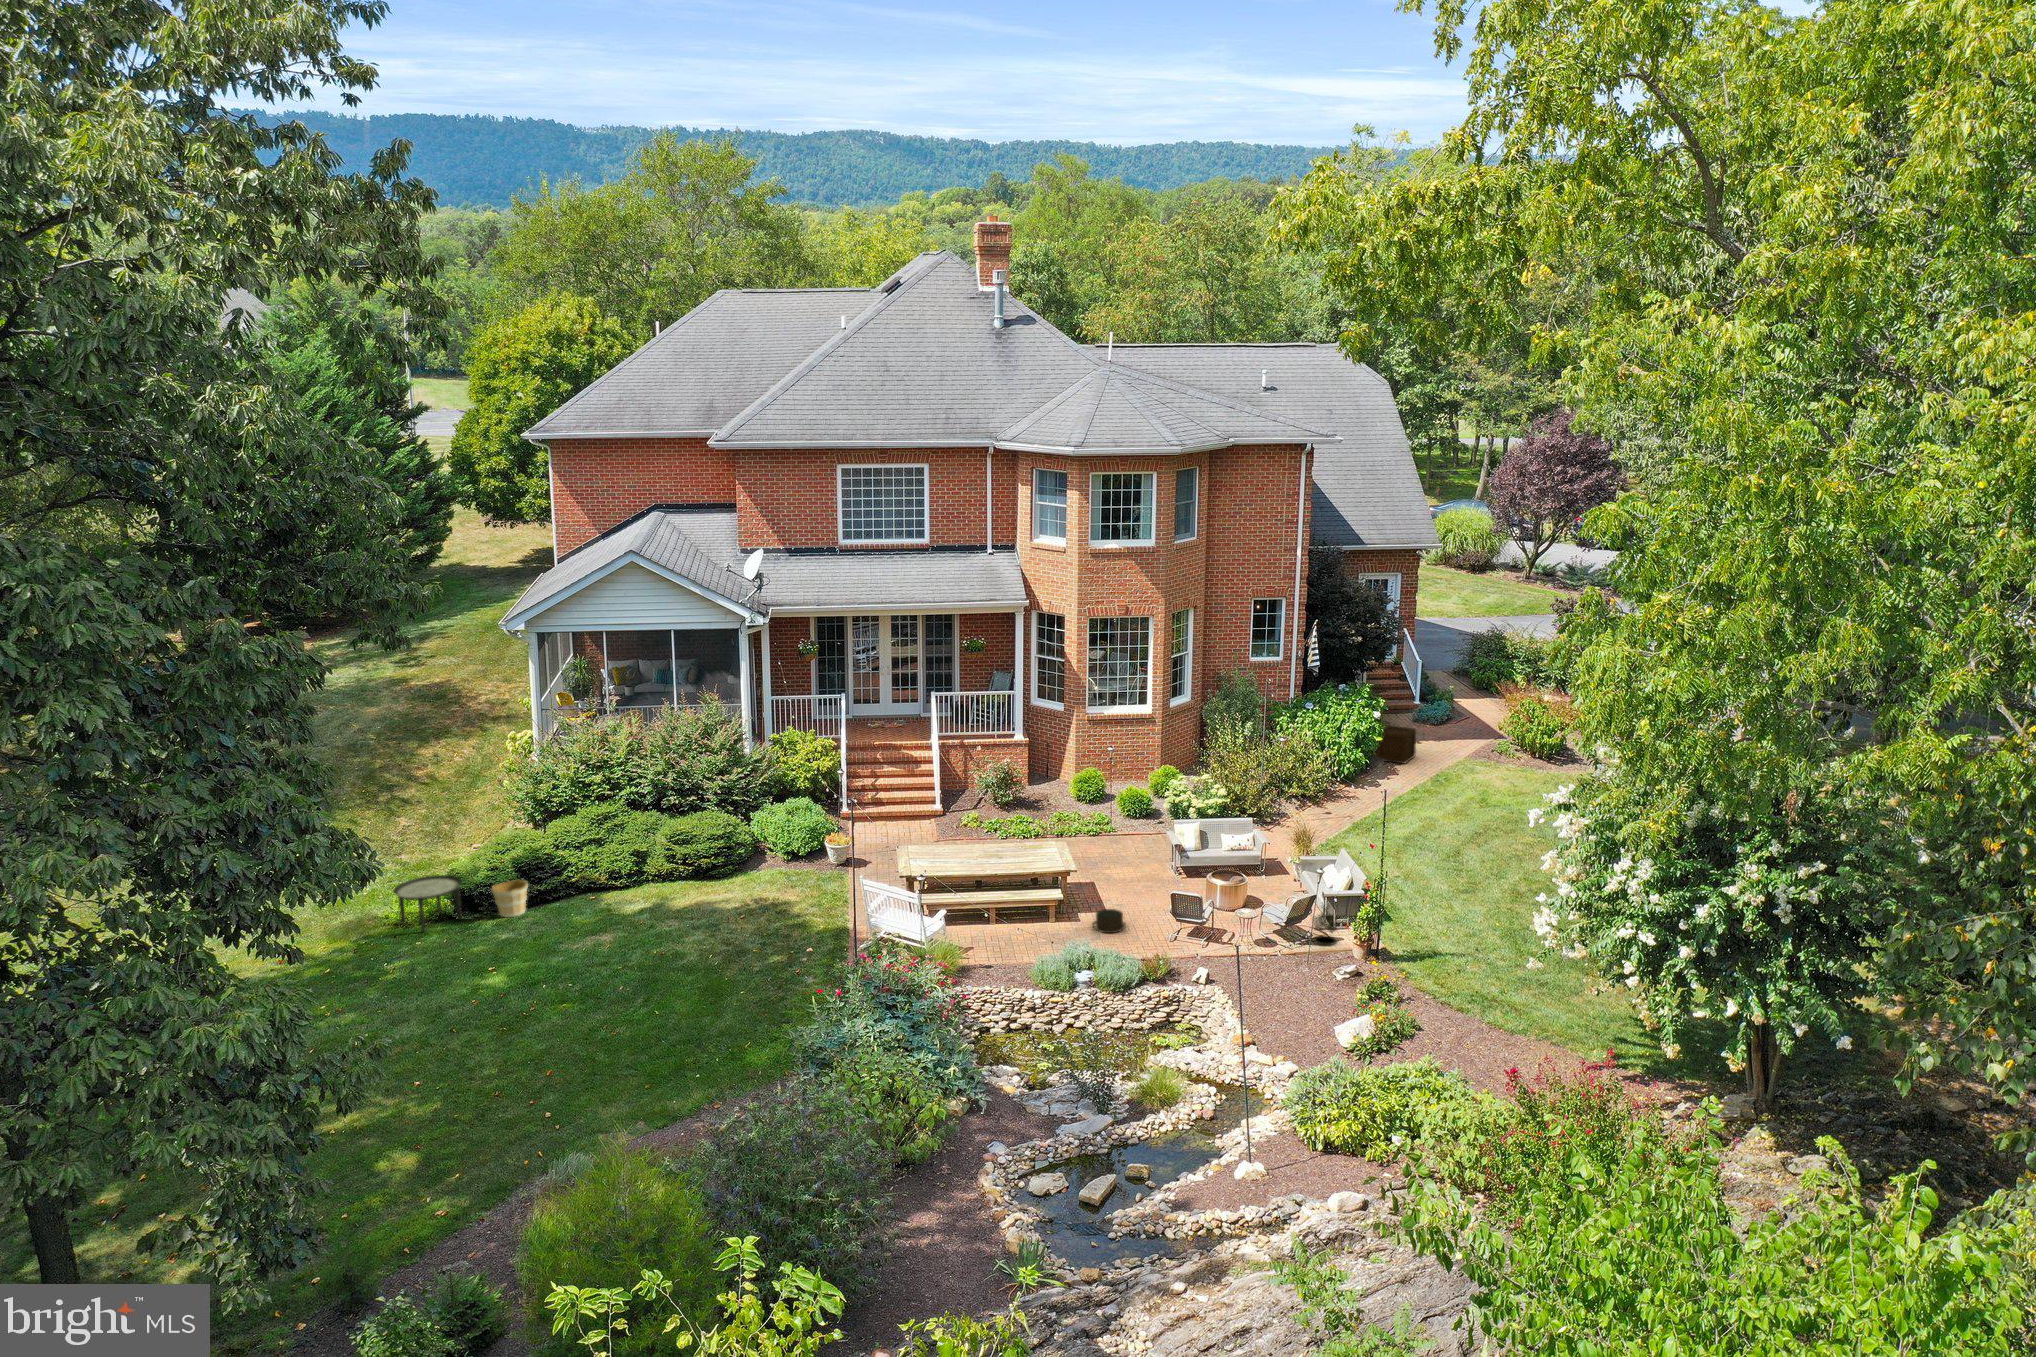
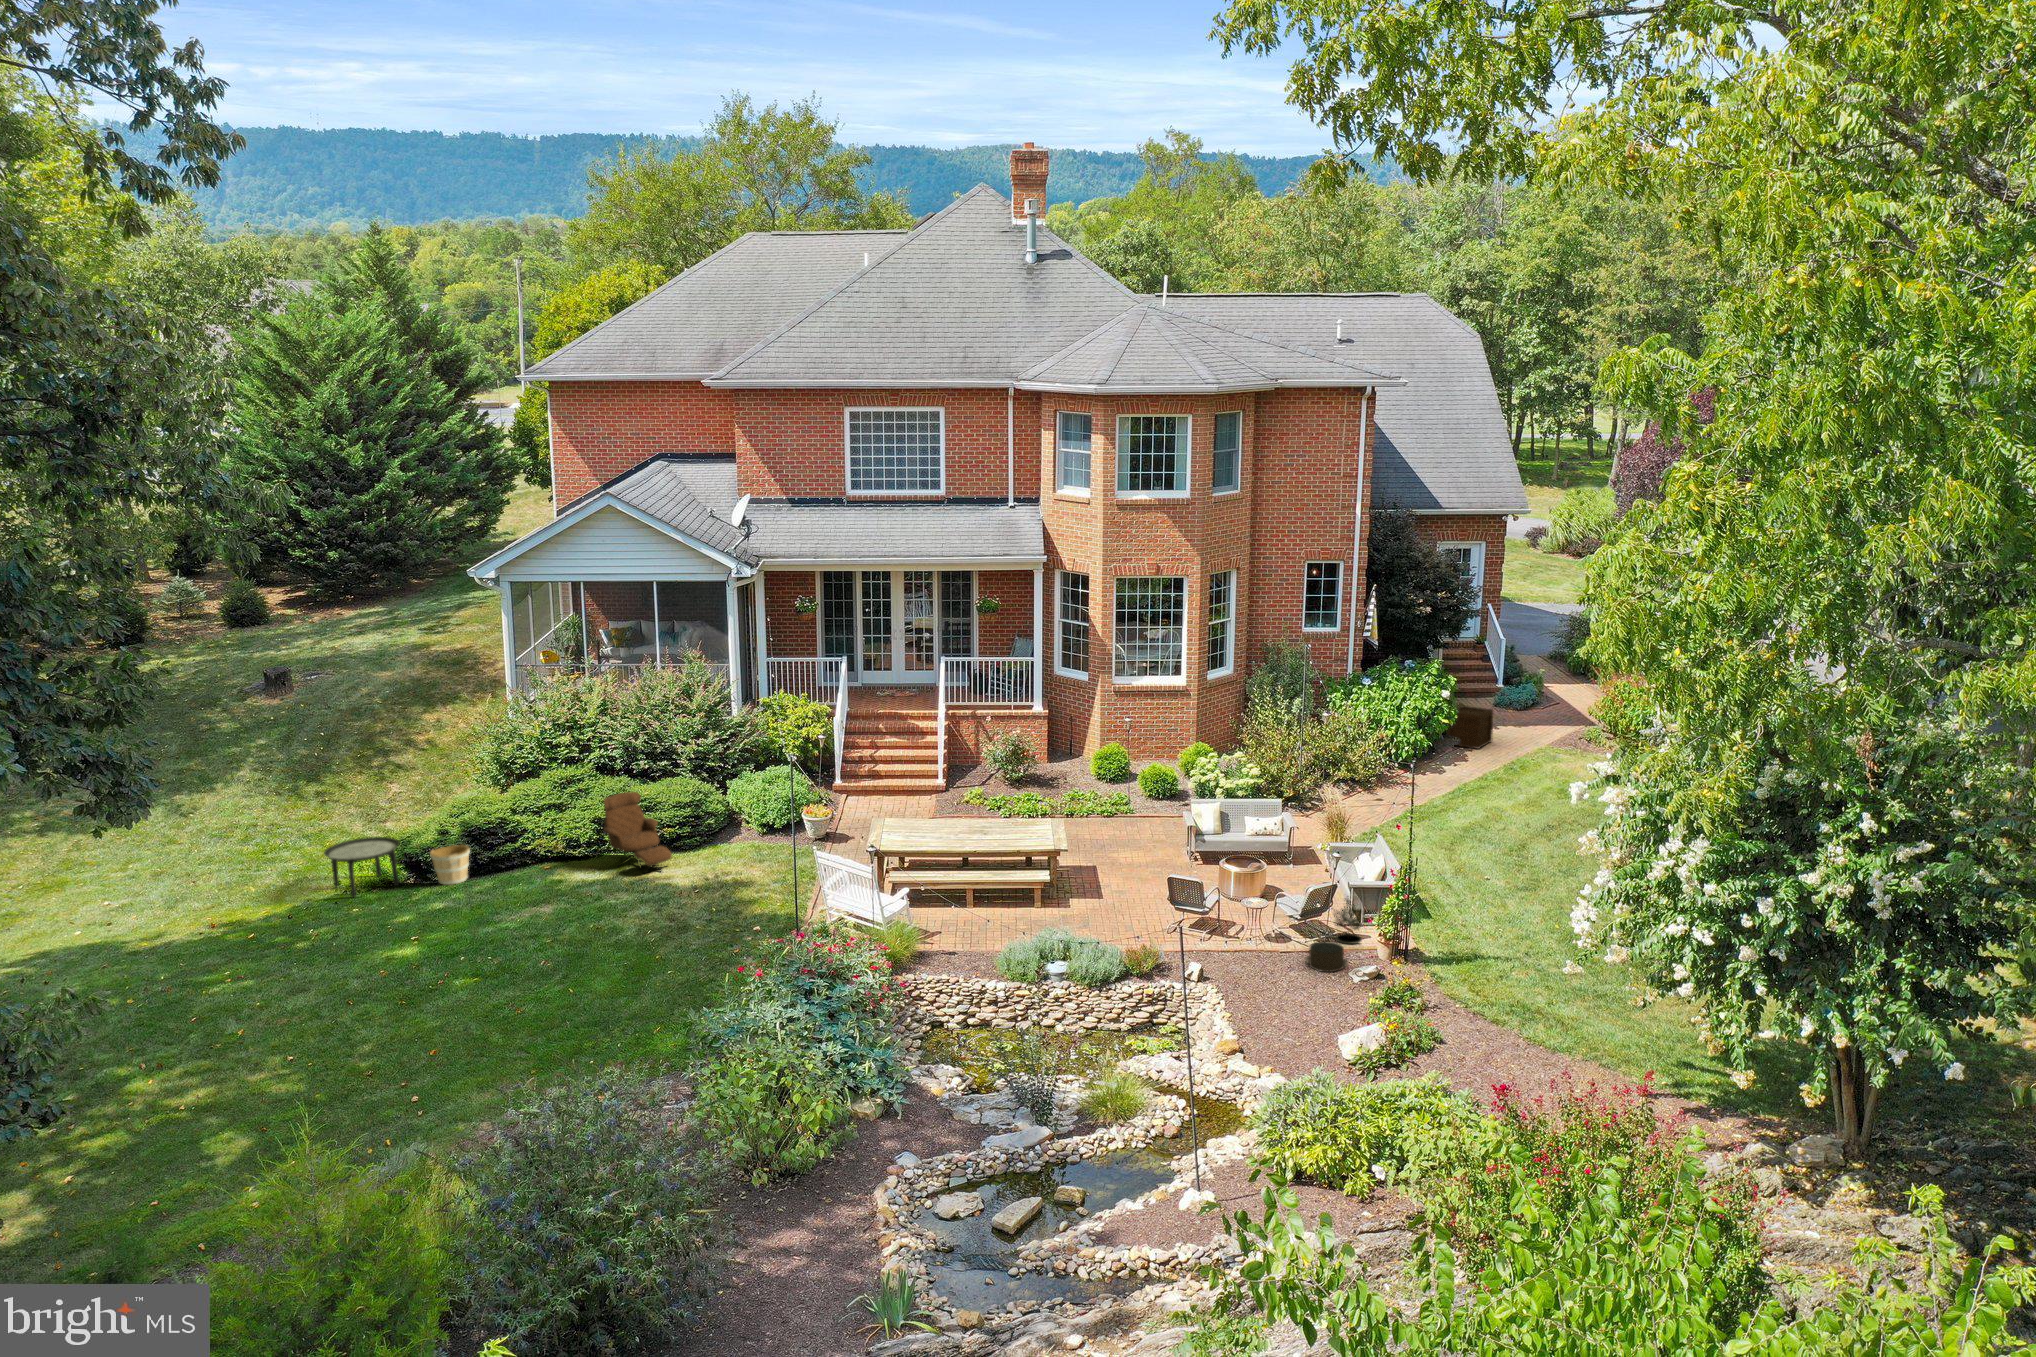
lounge chair: none [649,826,715,902] -> present [604,792,672,869]
pouf: present [1093,909,1126,933] -> present [1305,941,1348,972]

